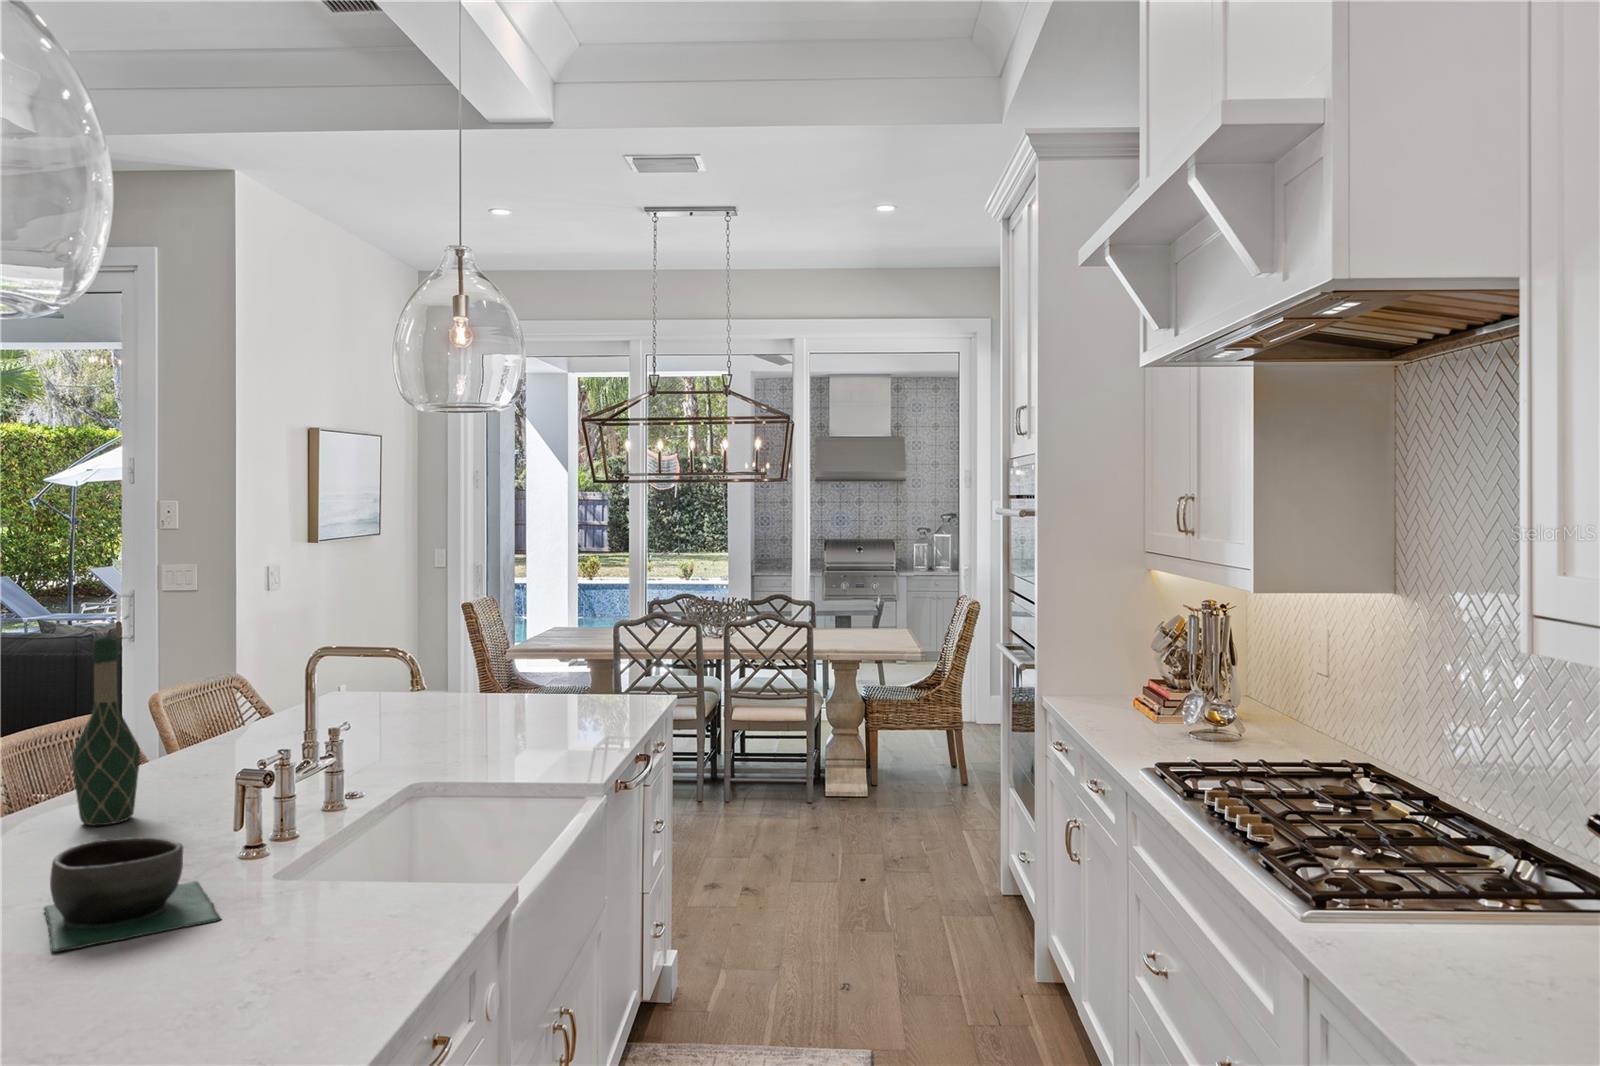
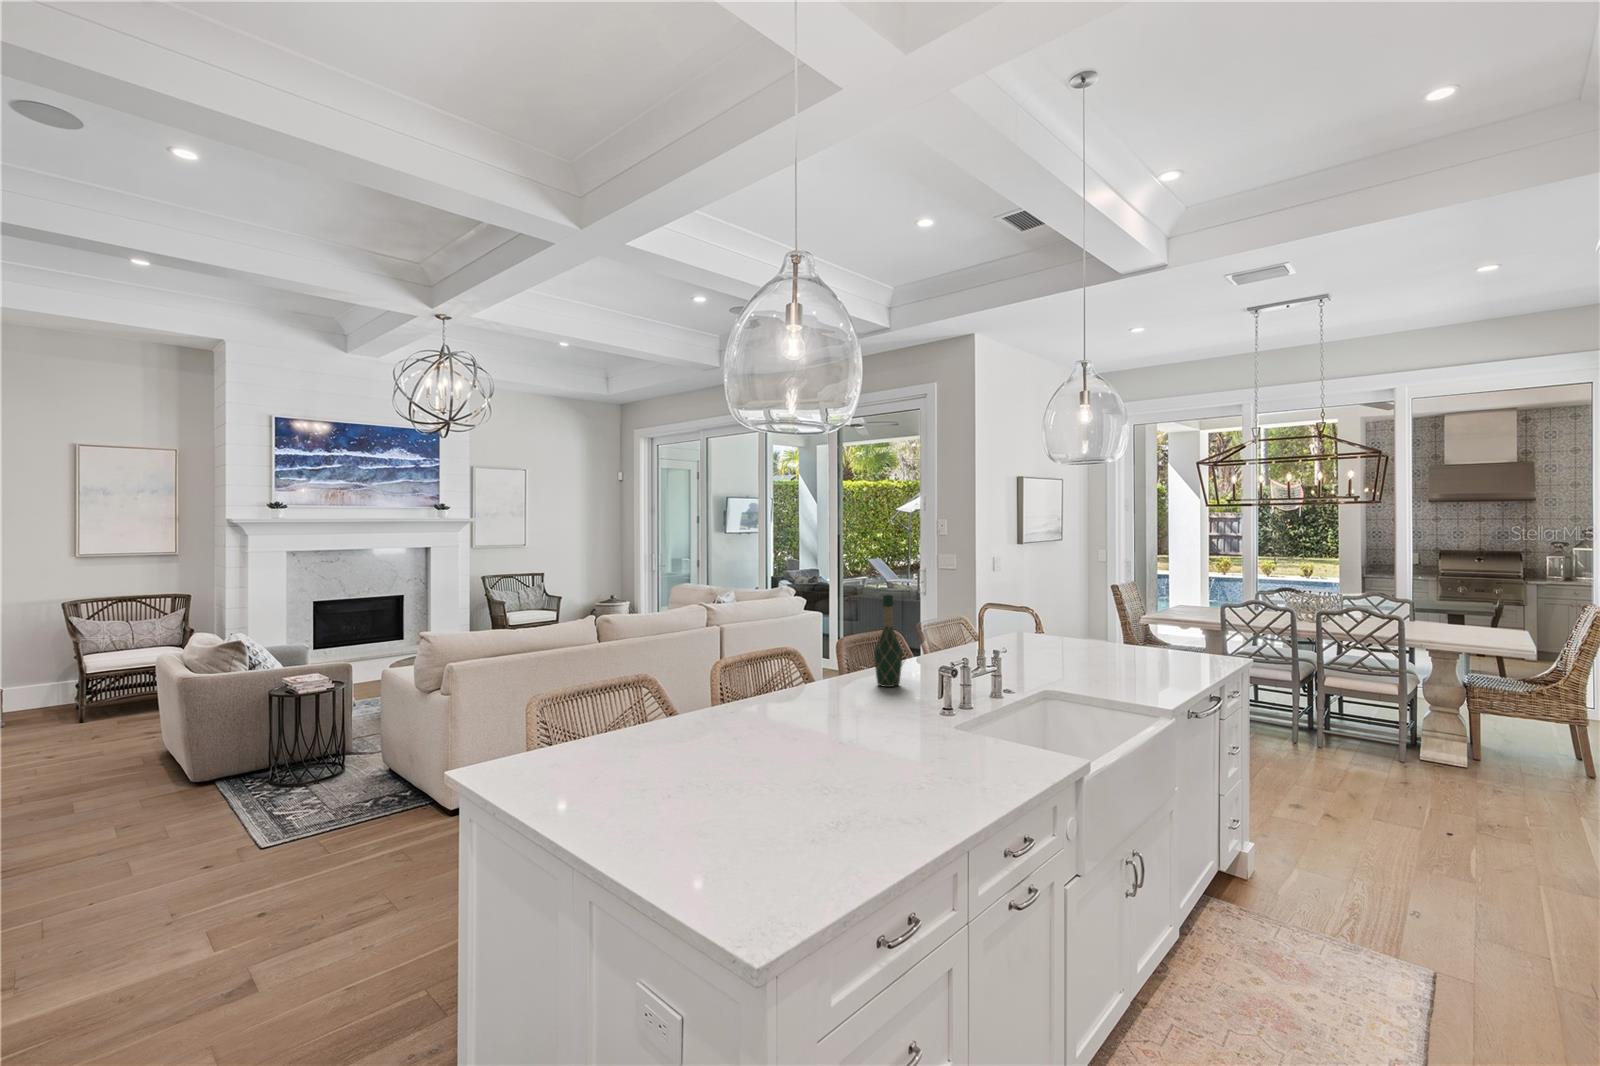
bowl: present [44,837,221,952] -> none [852,691,923,739]

